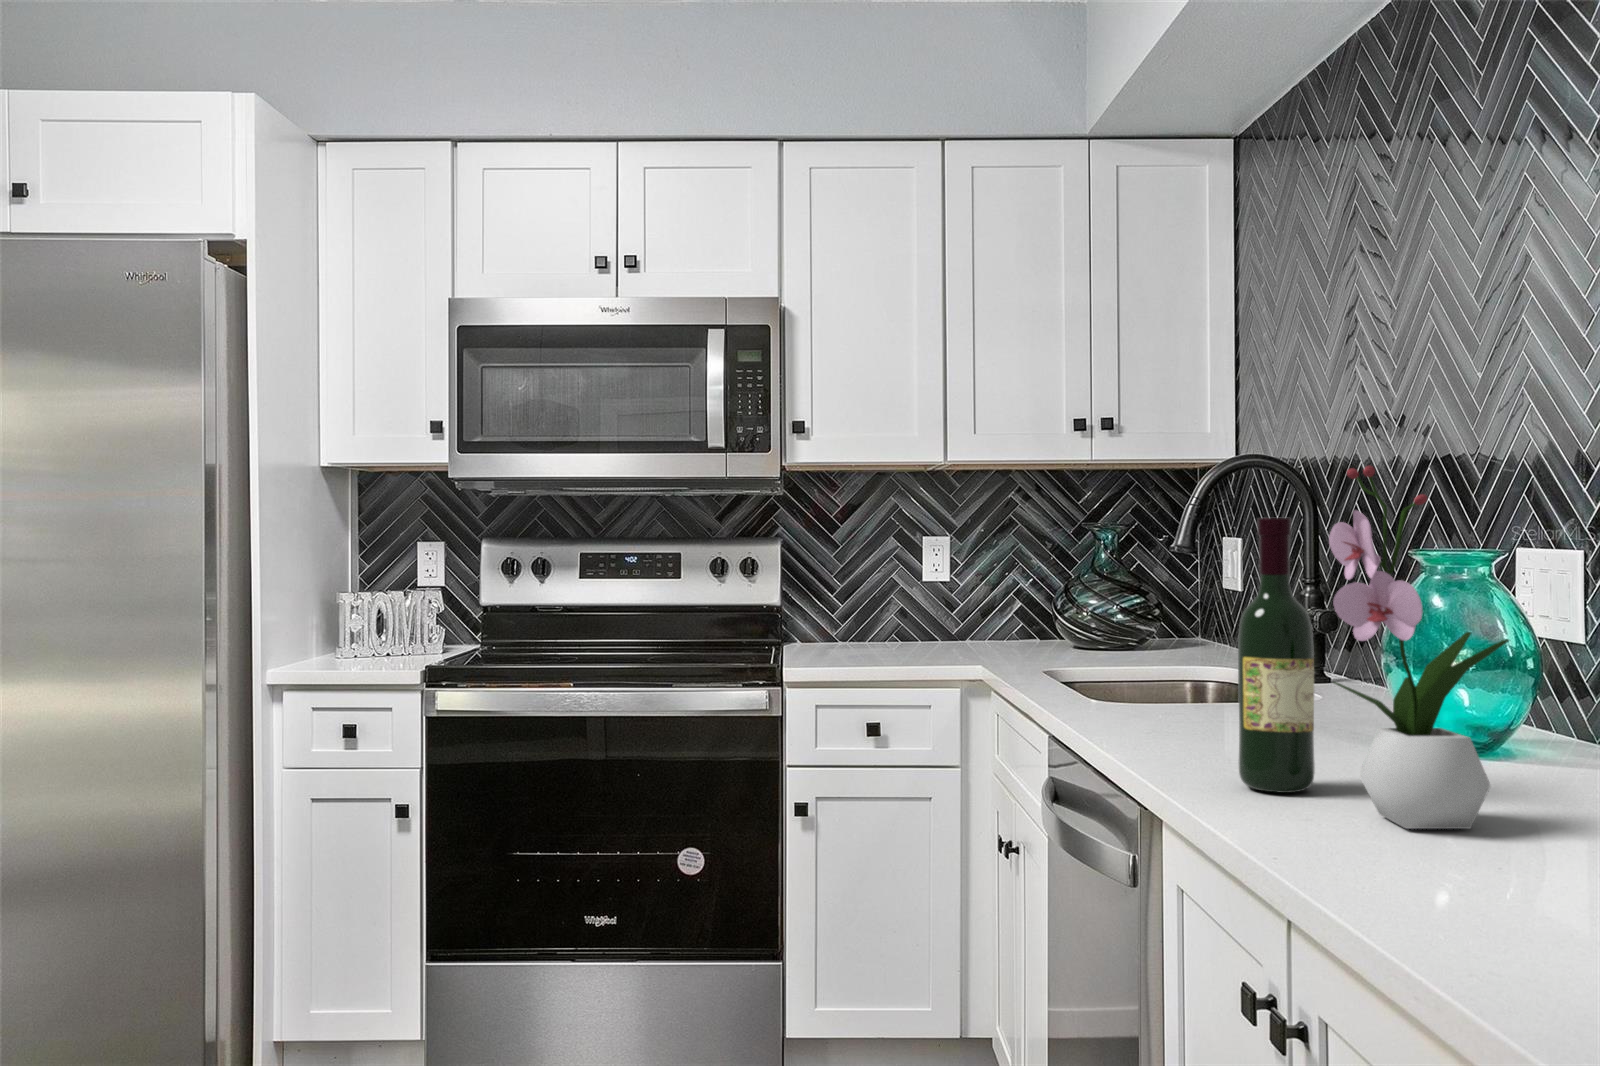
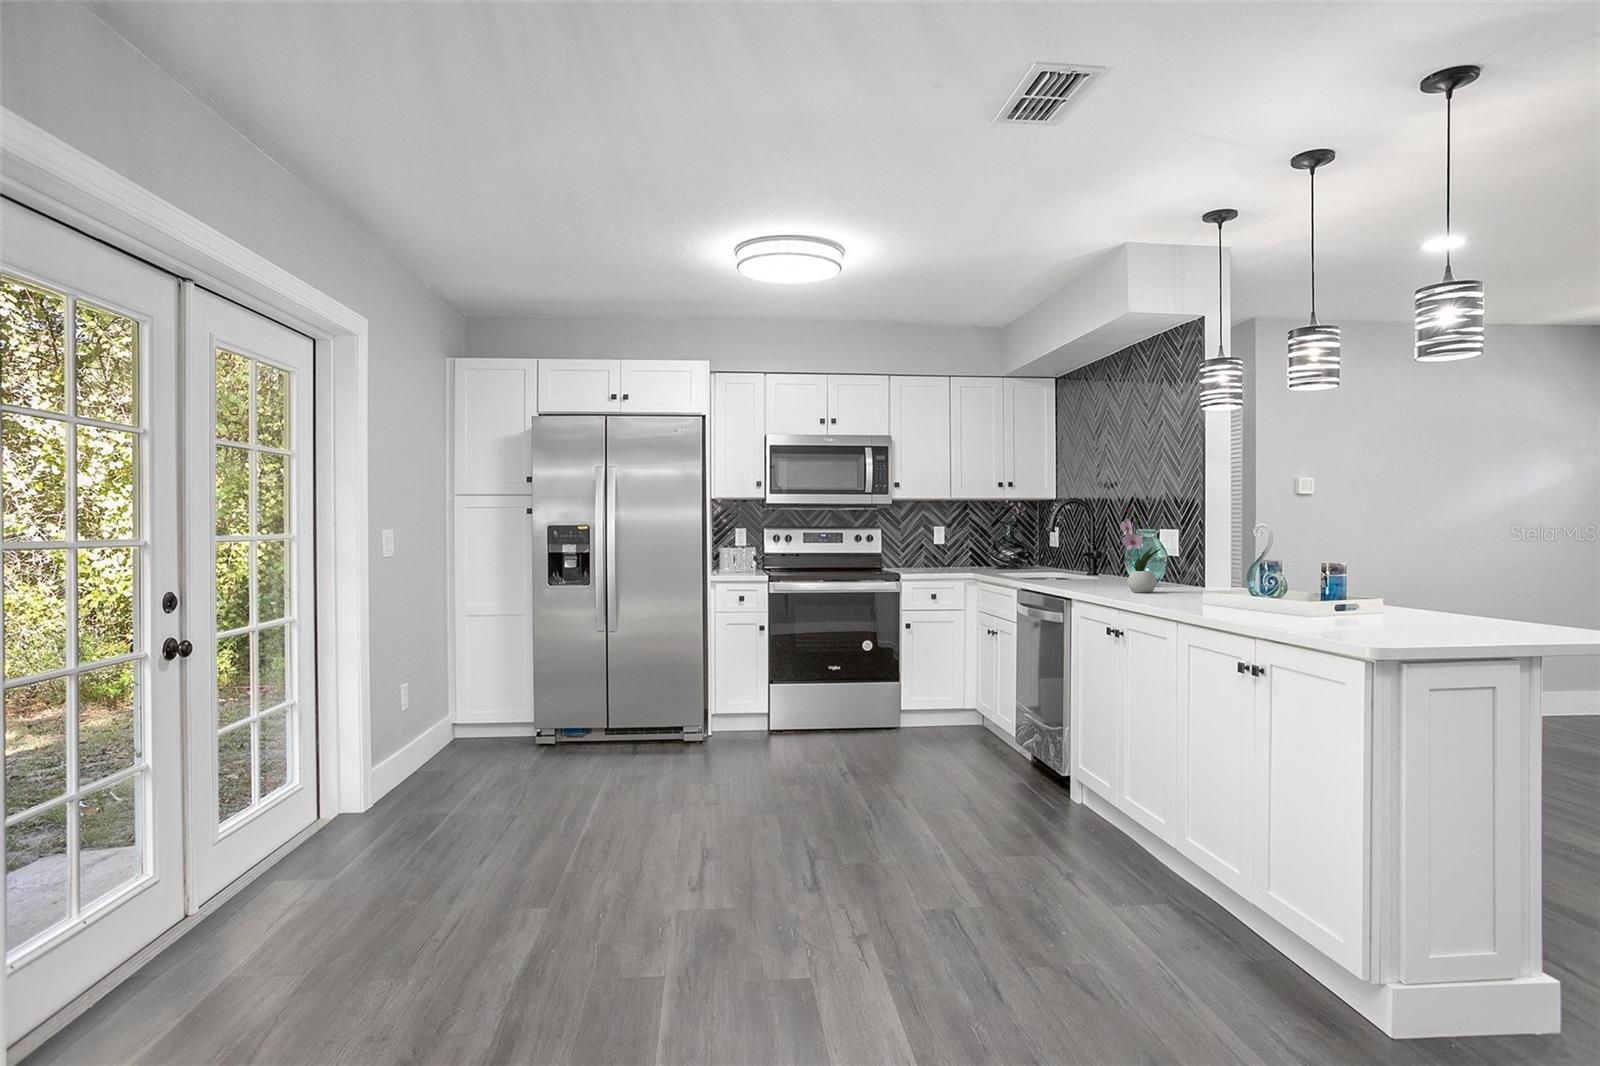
wine bottle: present [1238,518,1315,793] -> none [1094,520,1114,590]

